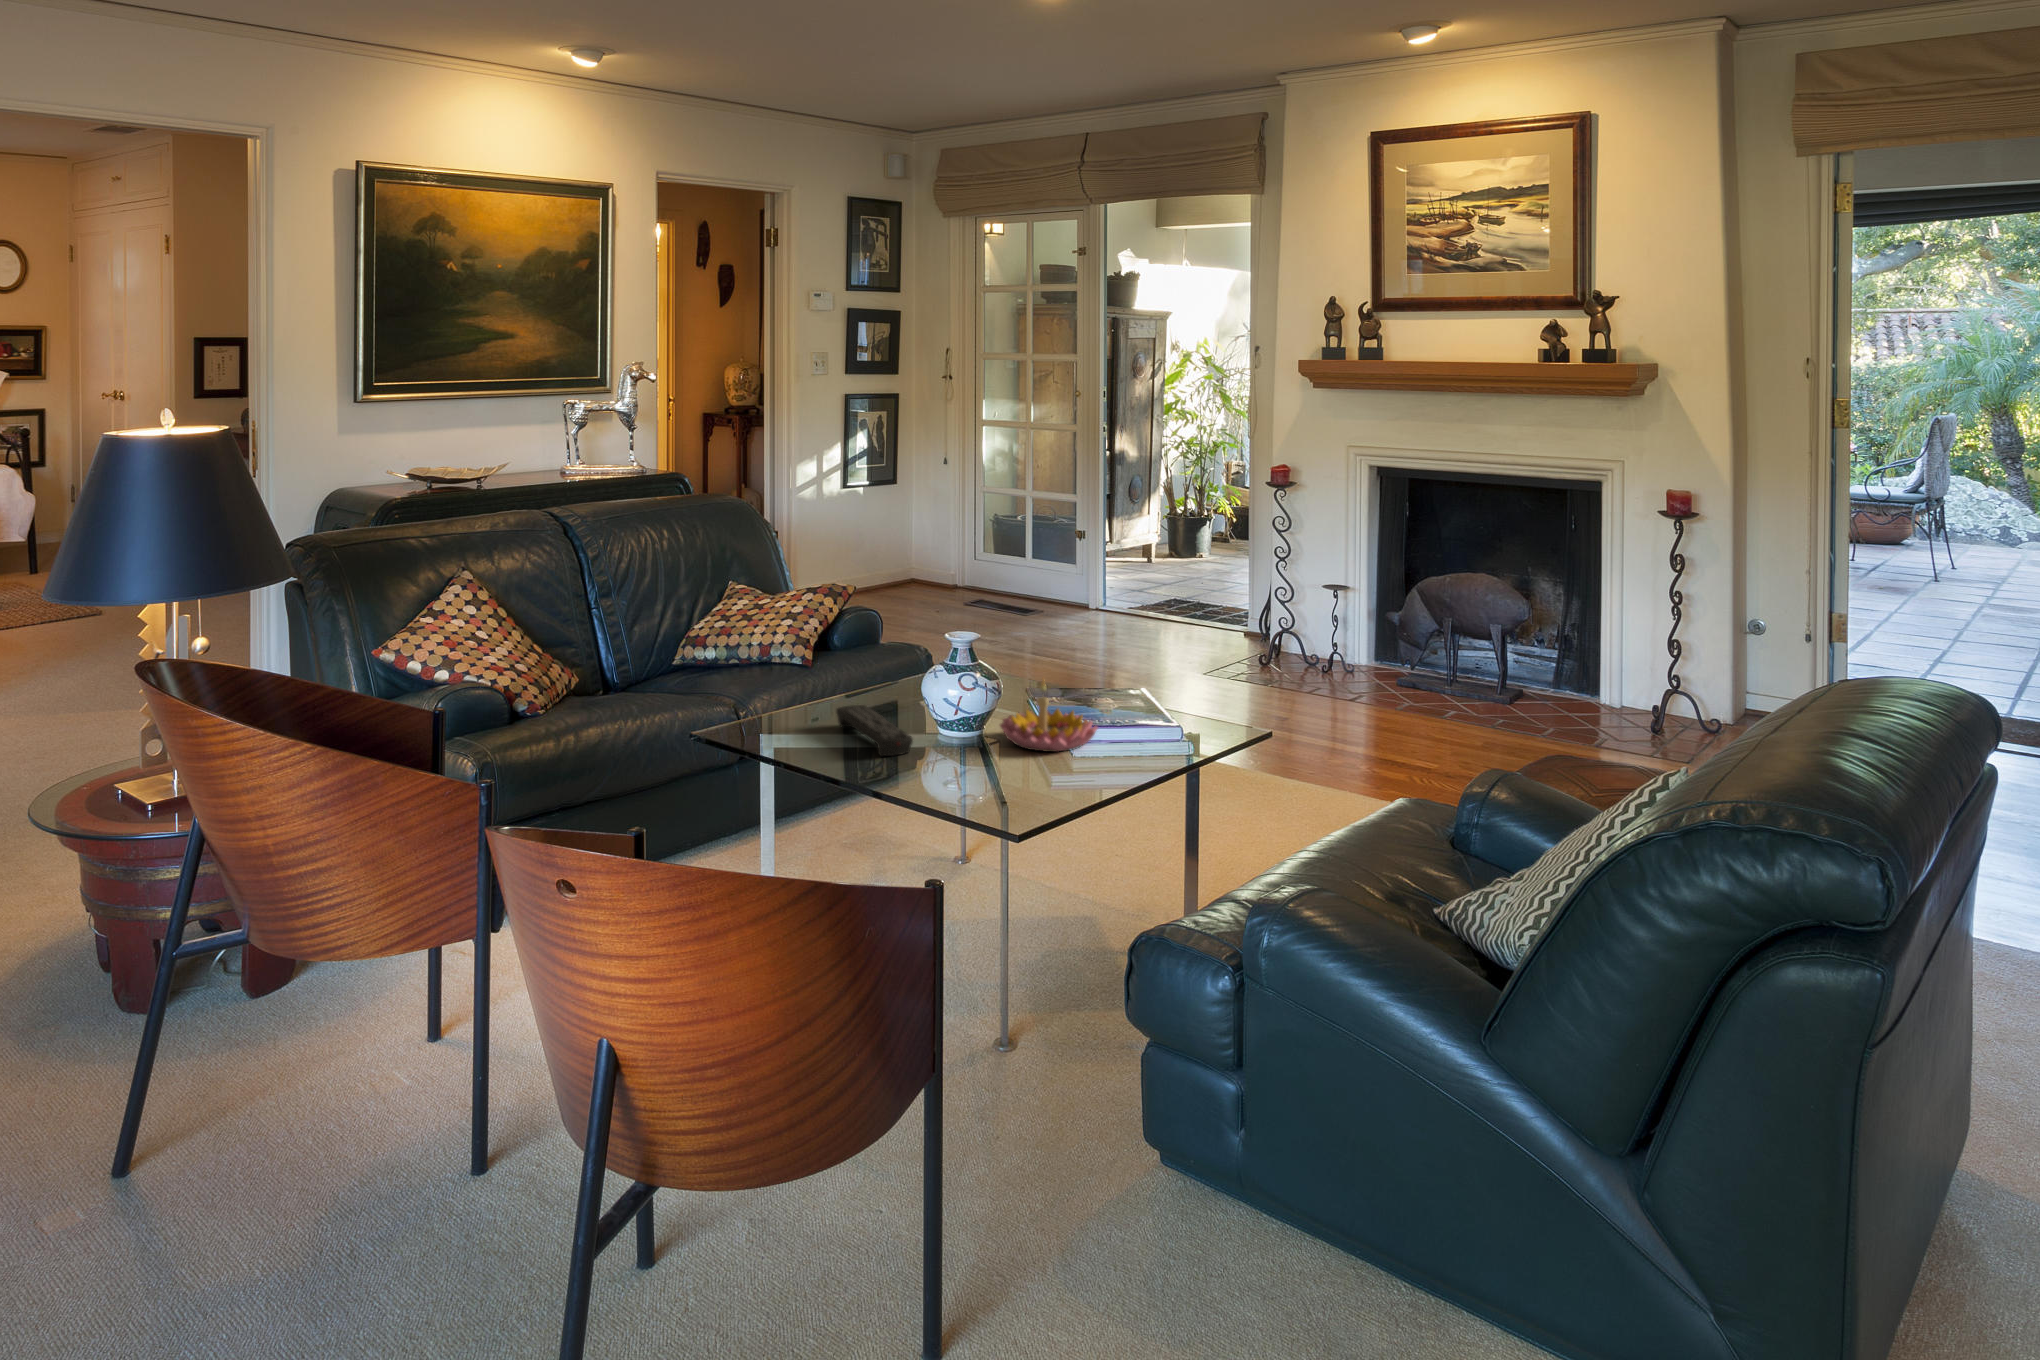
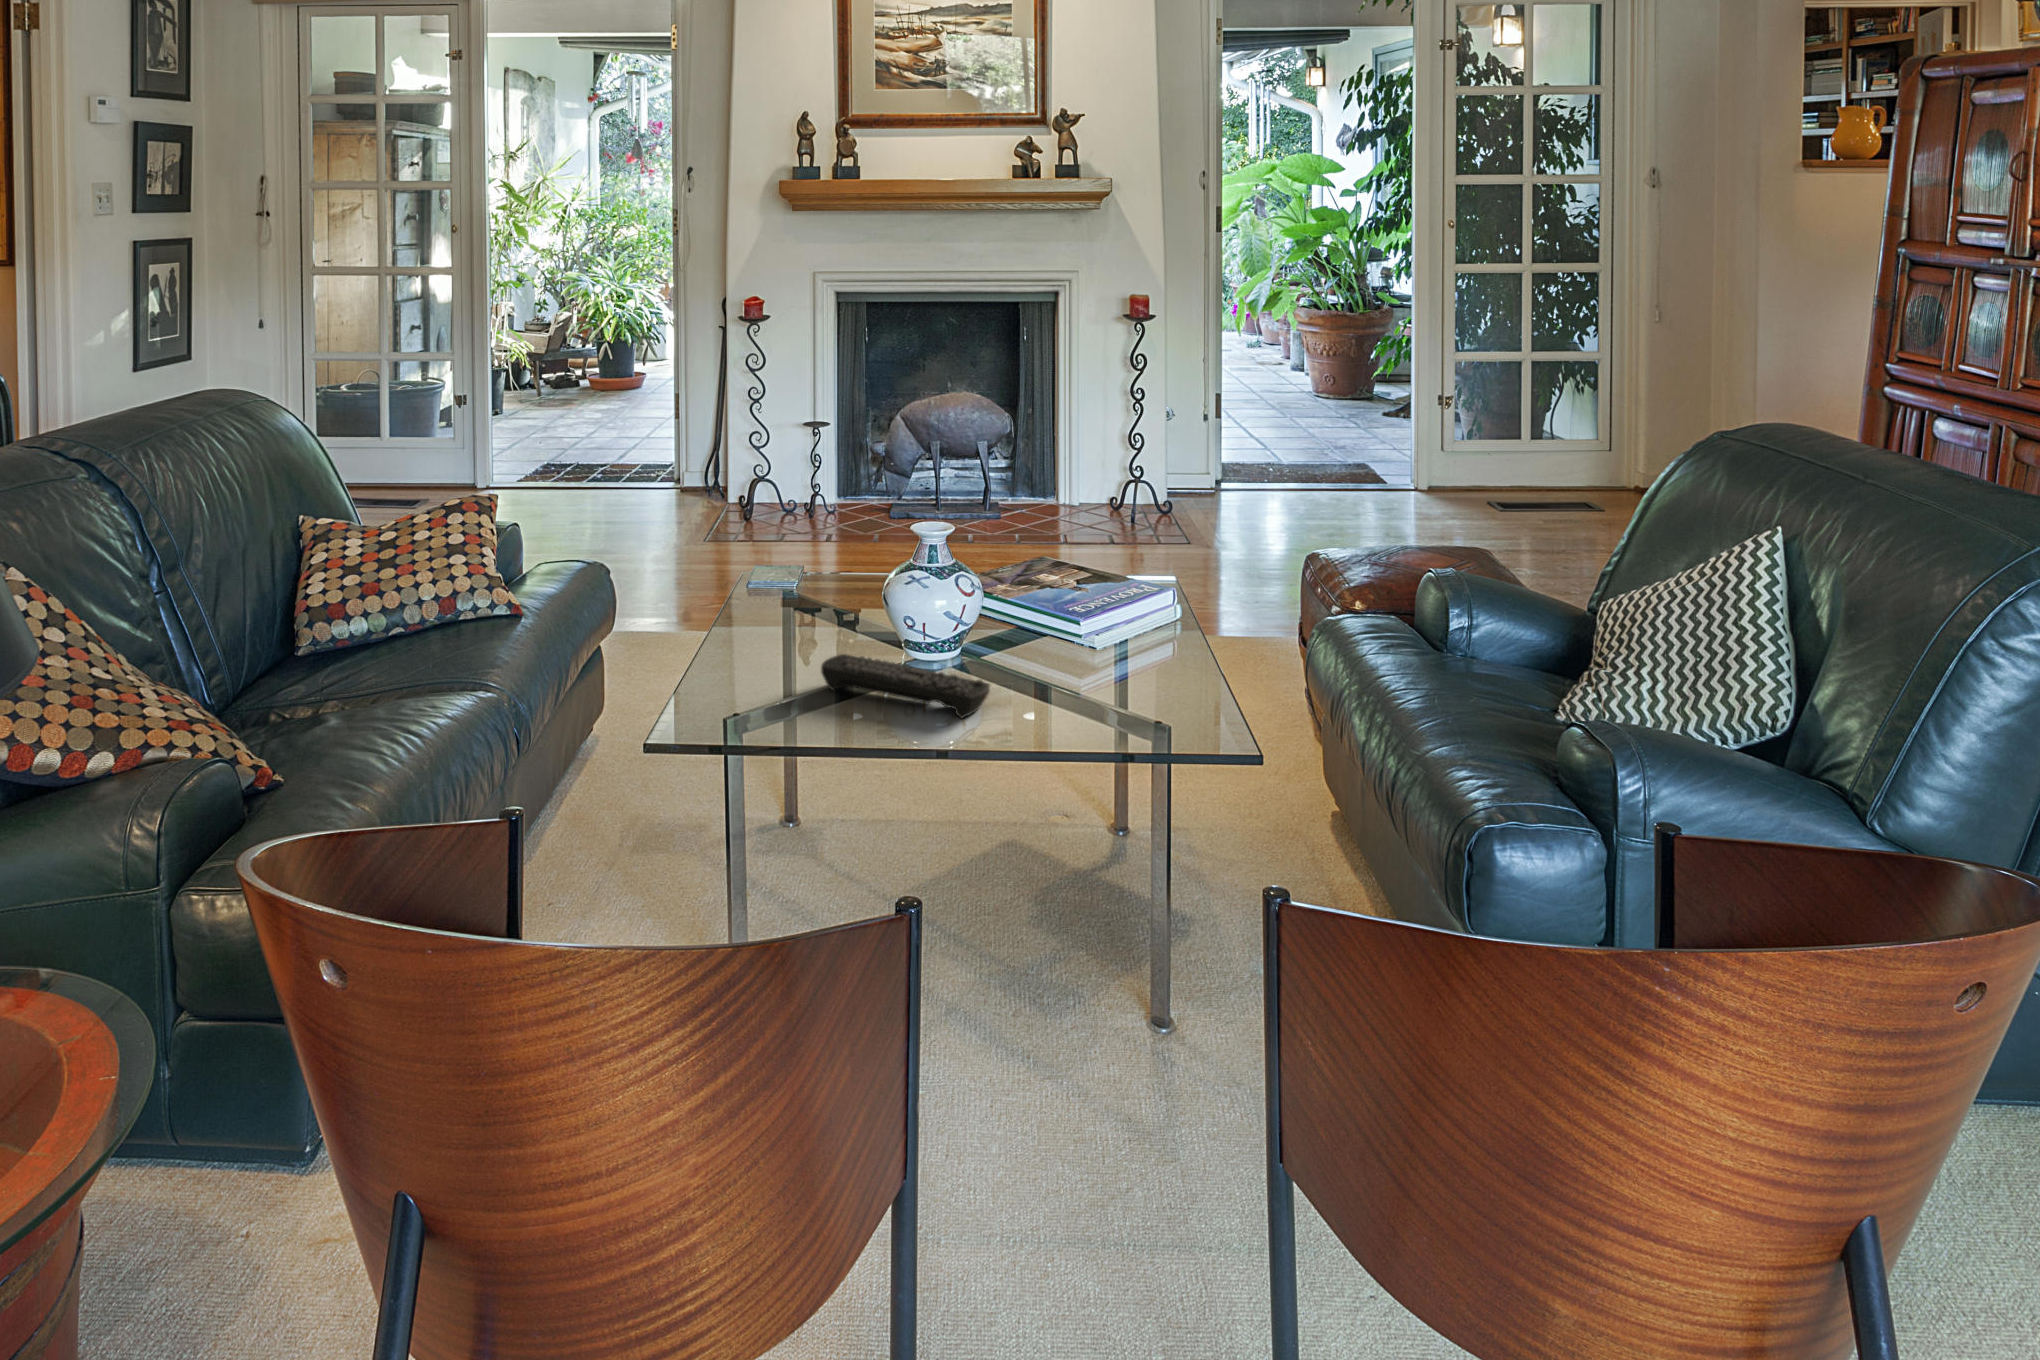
candle holder: present [1000,680,1097,752] -> none [1036,574,1156,664]

